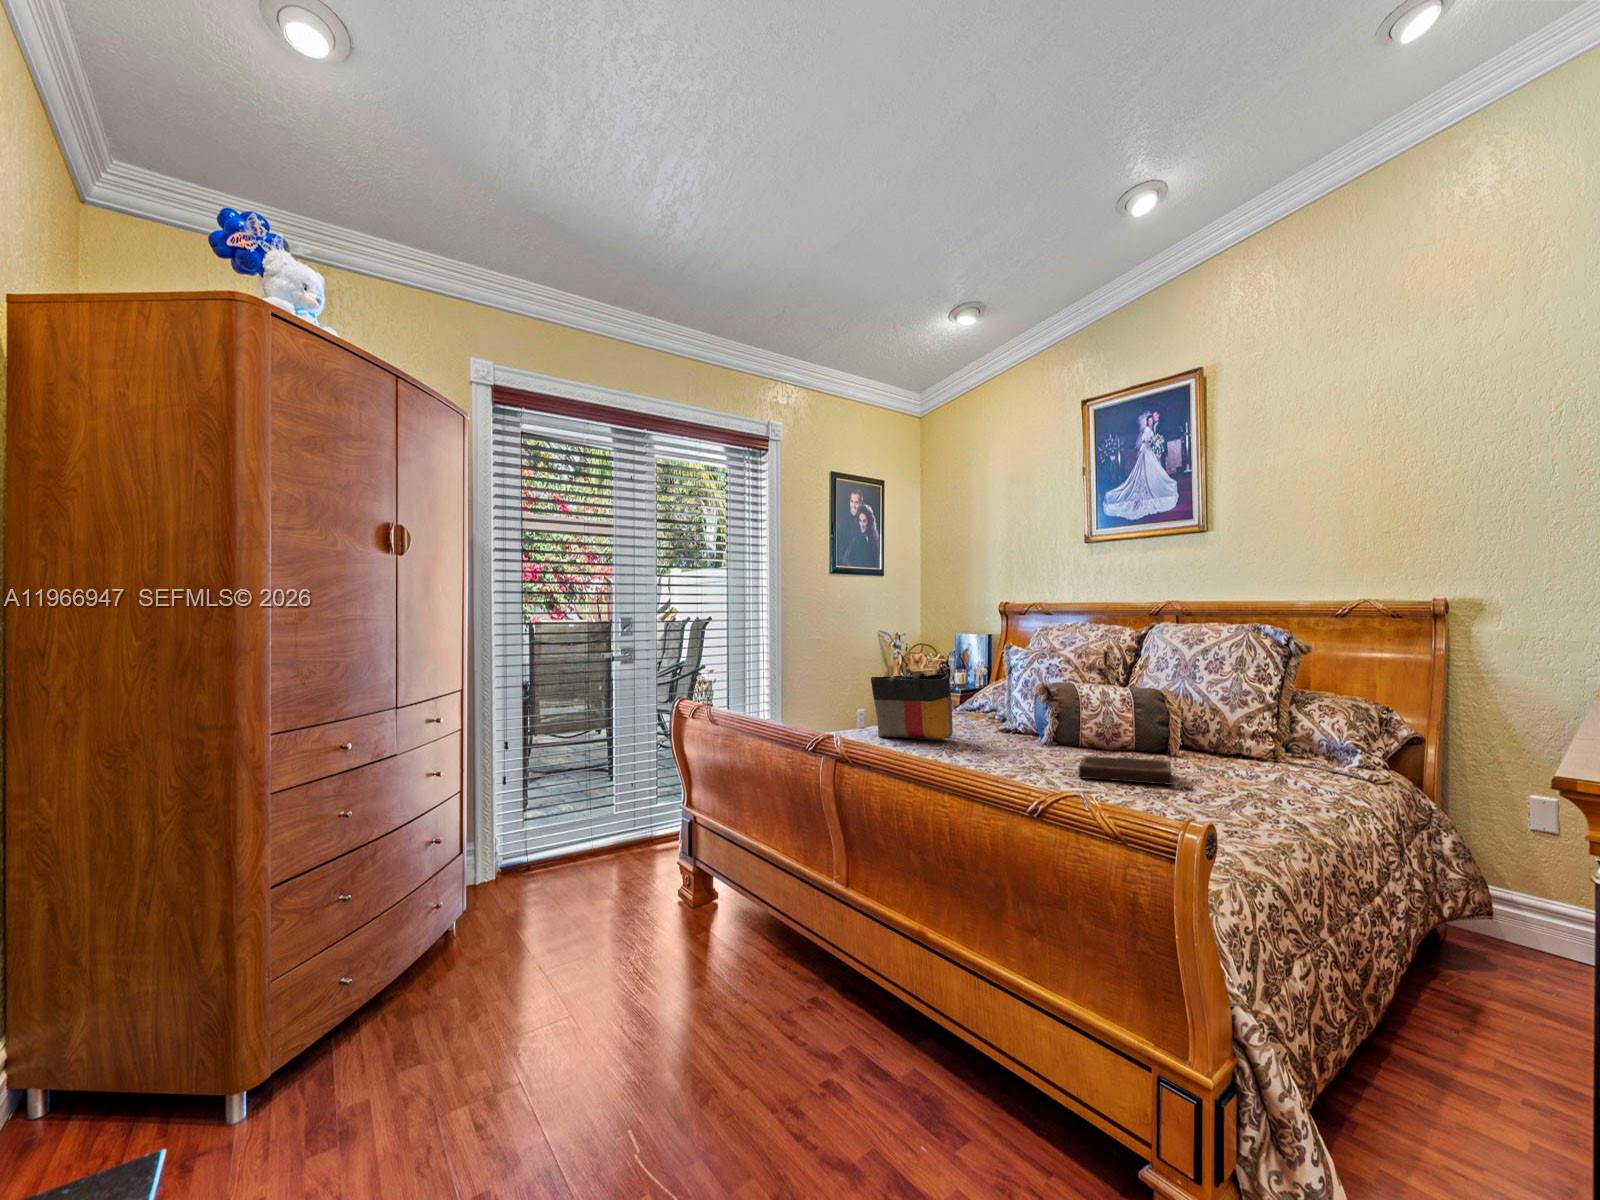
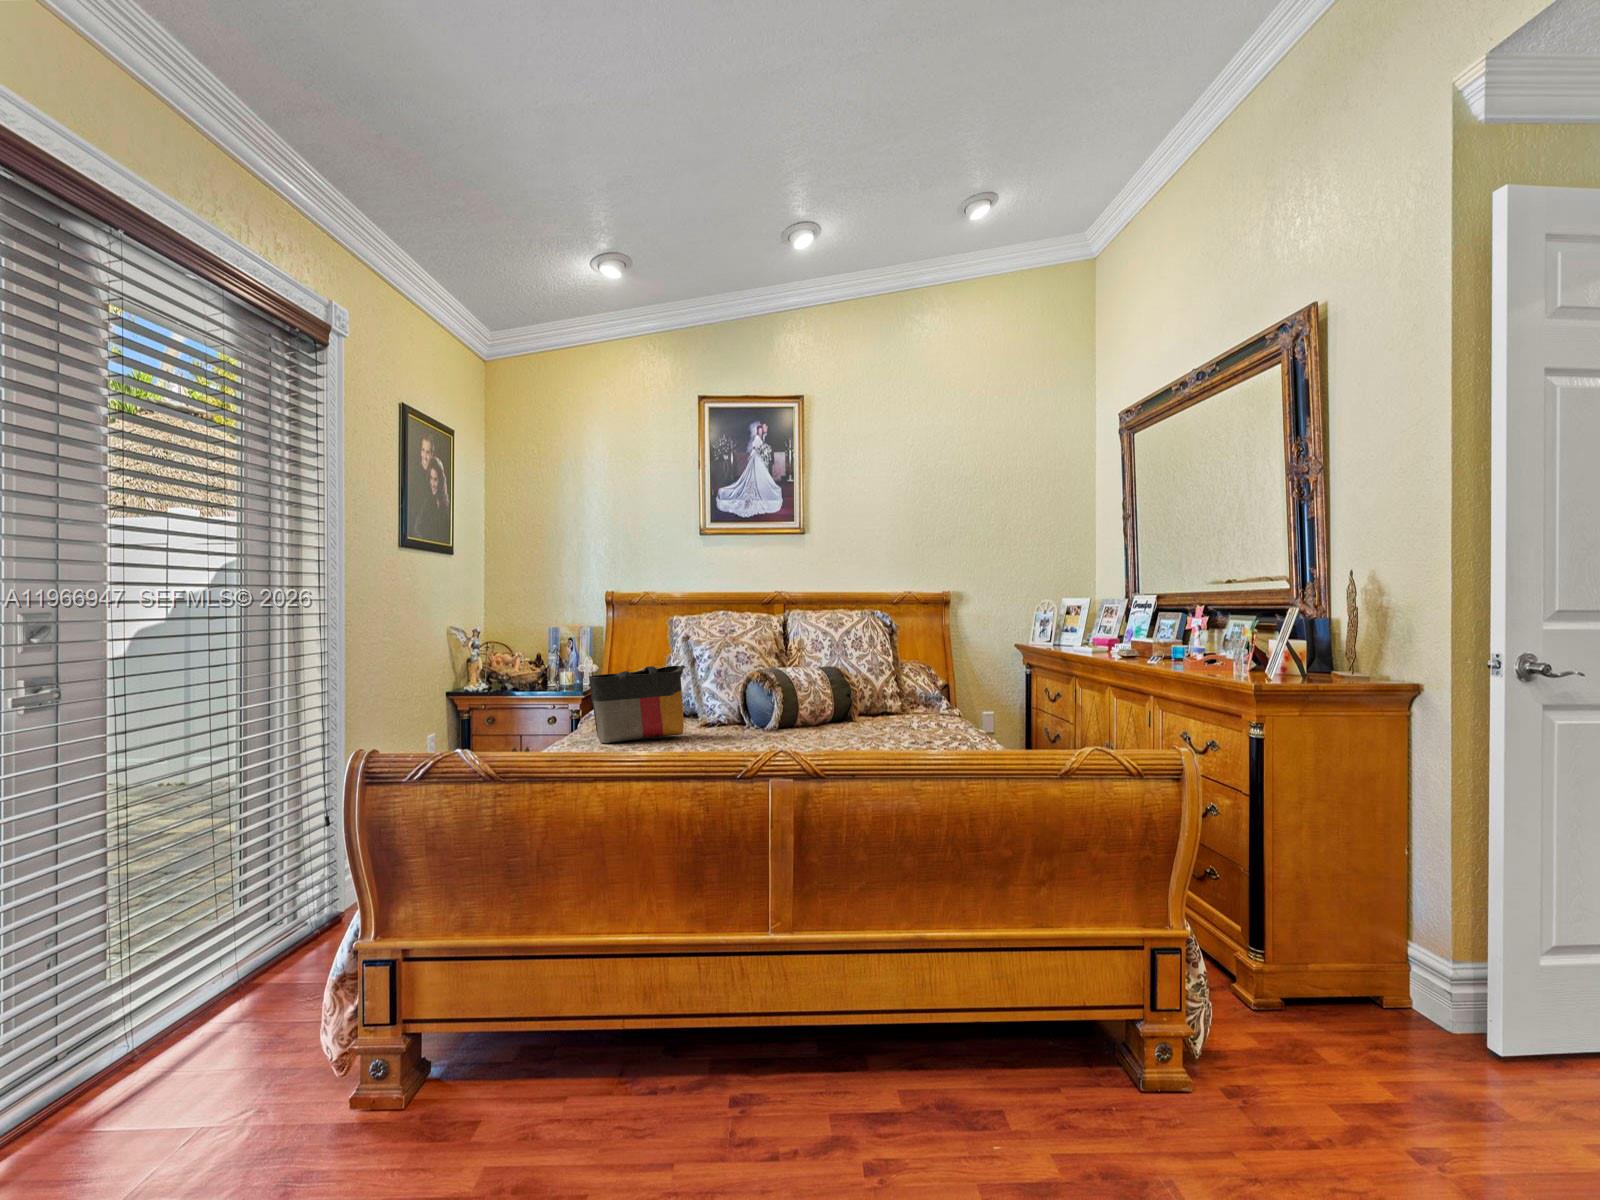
notebook: present [1078,756,1172,785] -> none [827,719,907,741]

